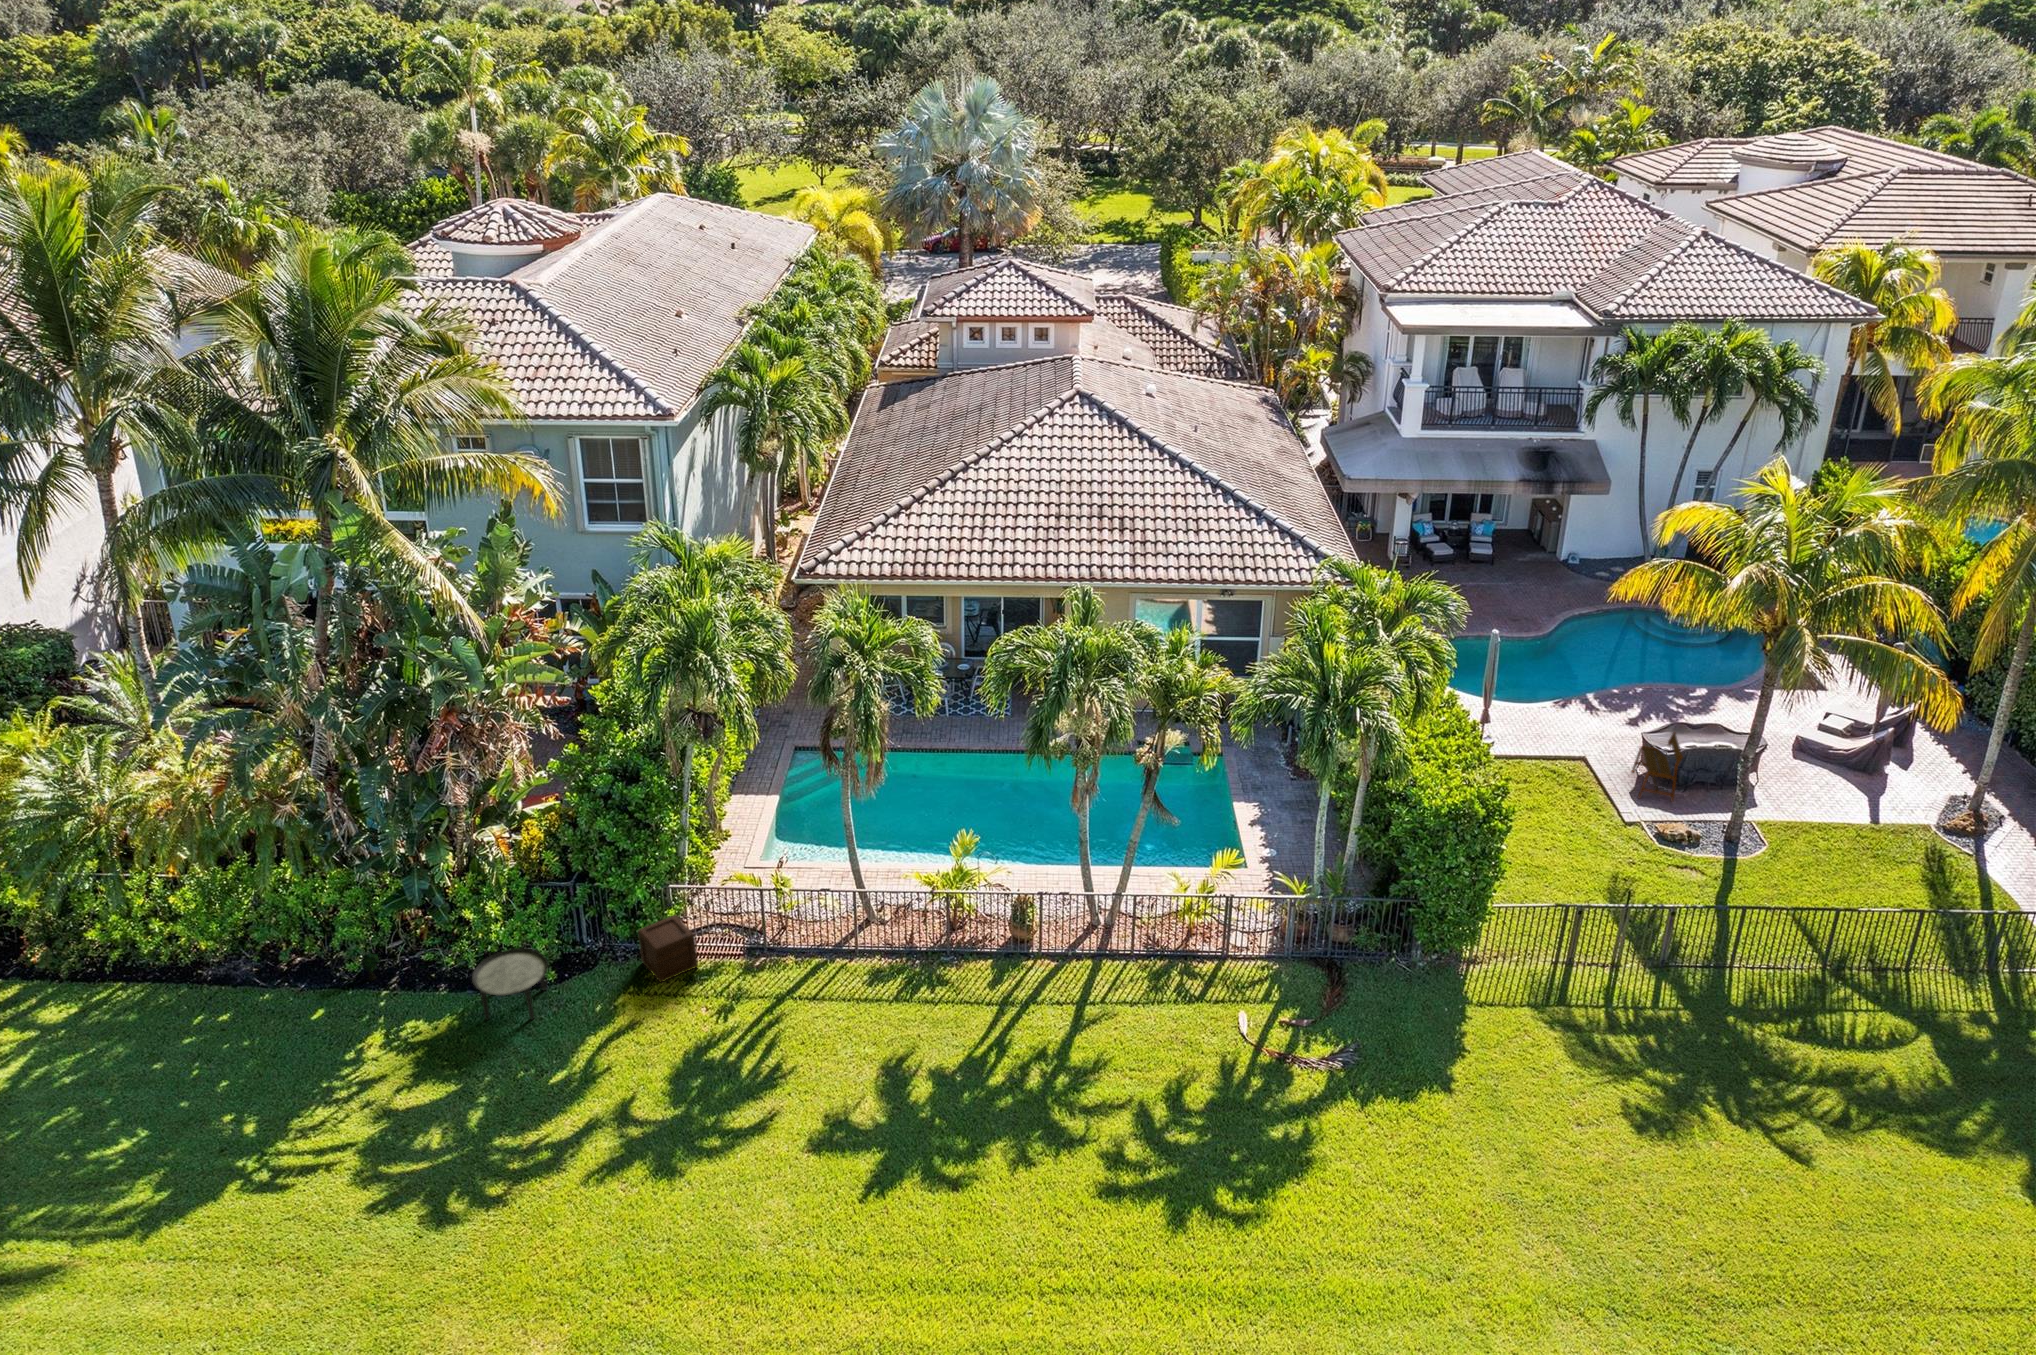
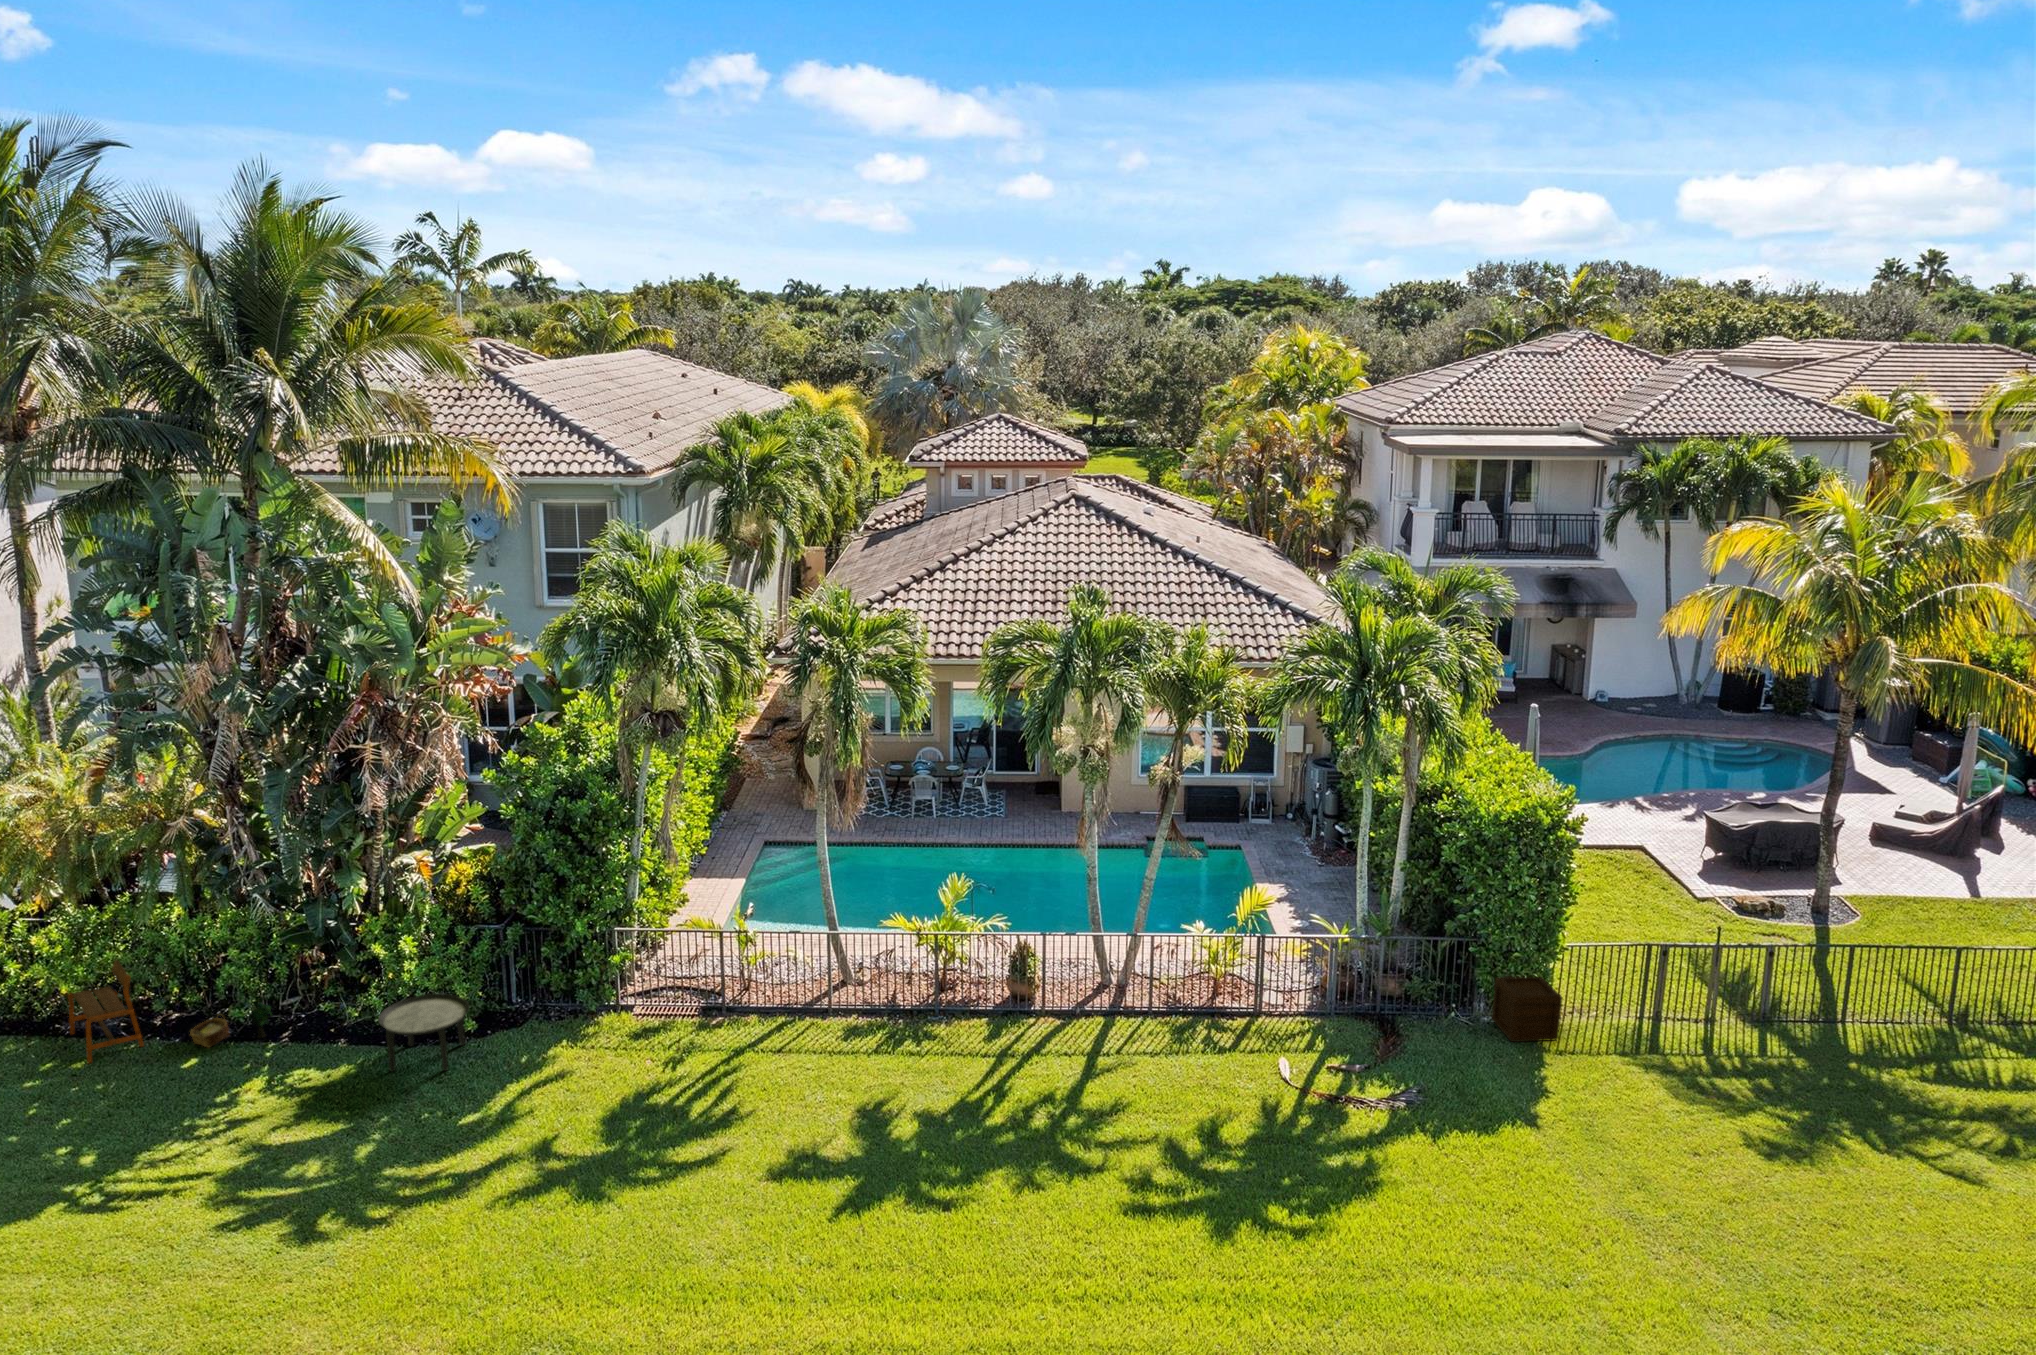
bench: present [1632,732,1683,801] -> present [68,960,144,1063]
wooden crate: present [638,915,698,982] -> present [1492,975,1562,1042]
woven basket: none [312,961,346,992] -> present [190,1016,230,1048]

